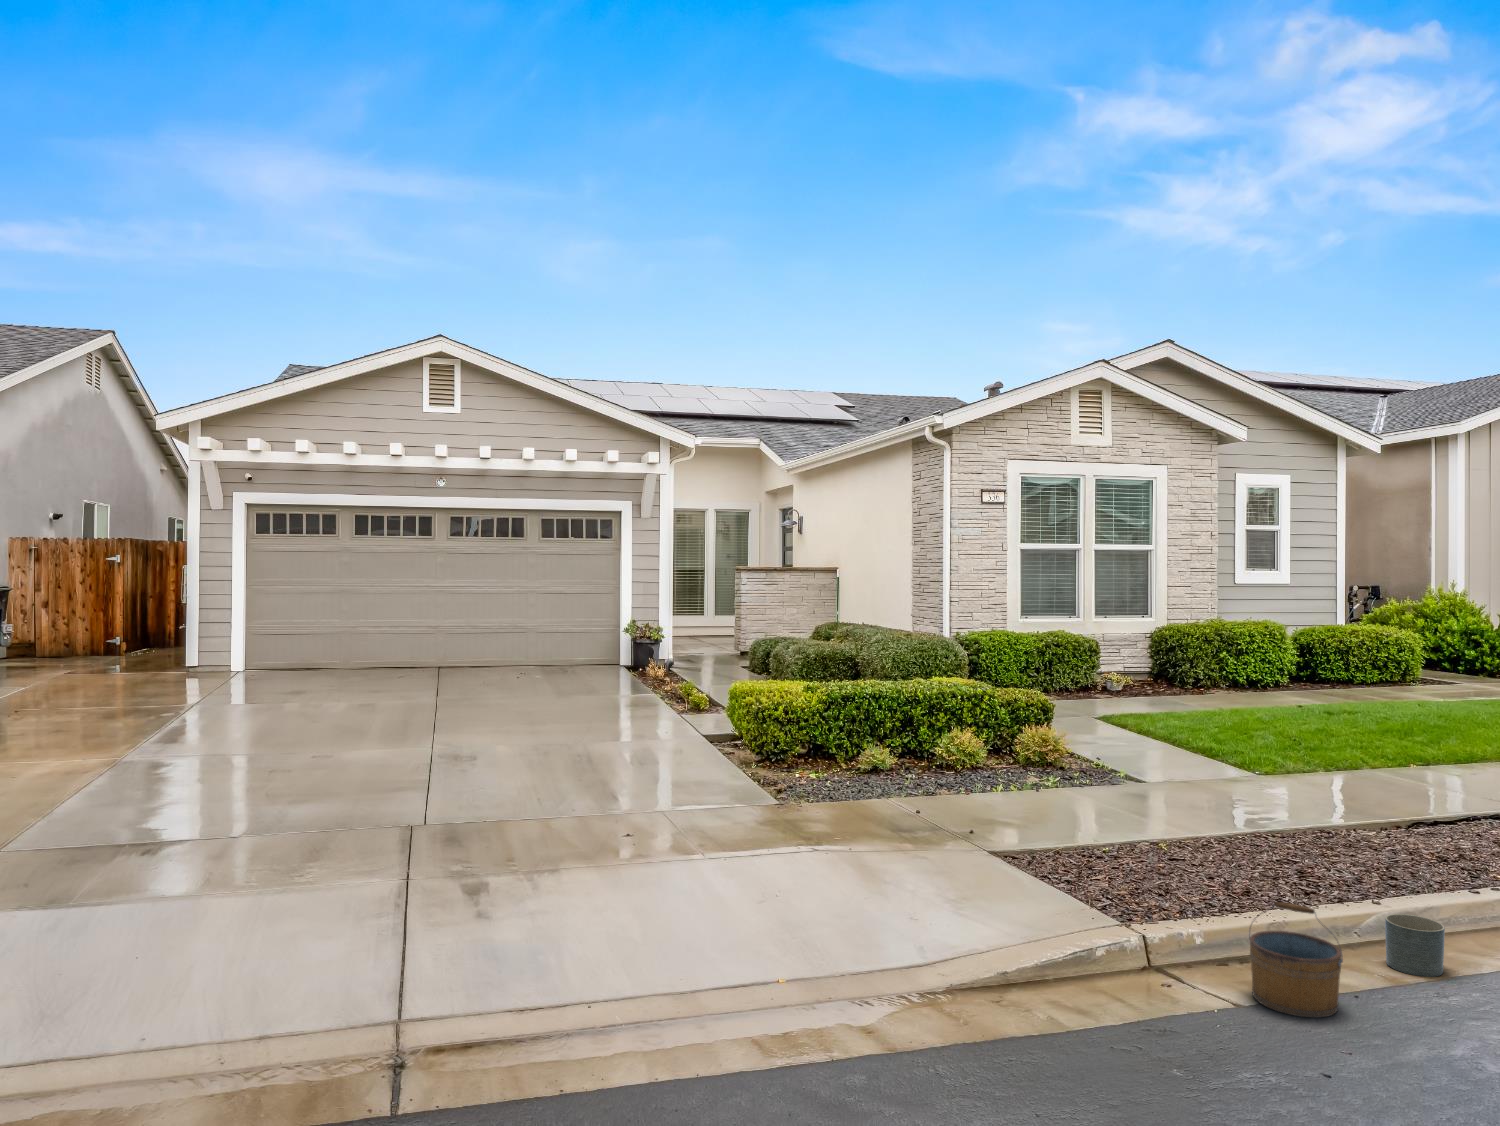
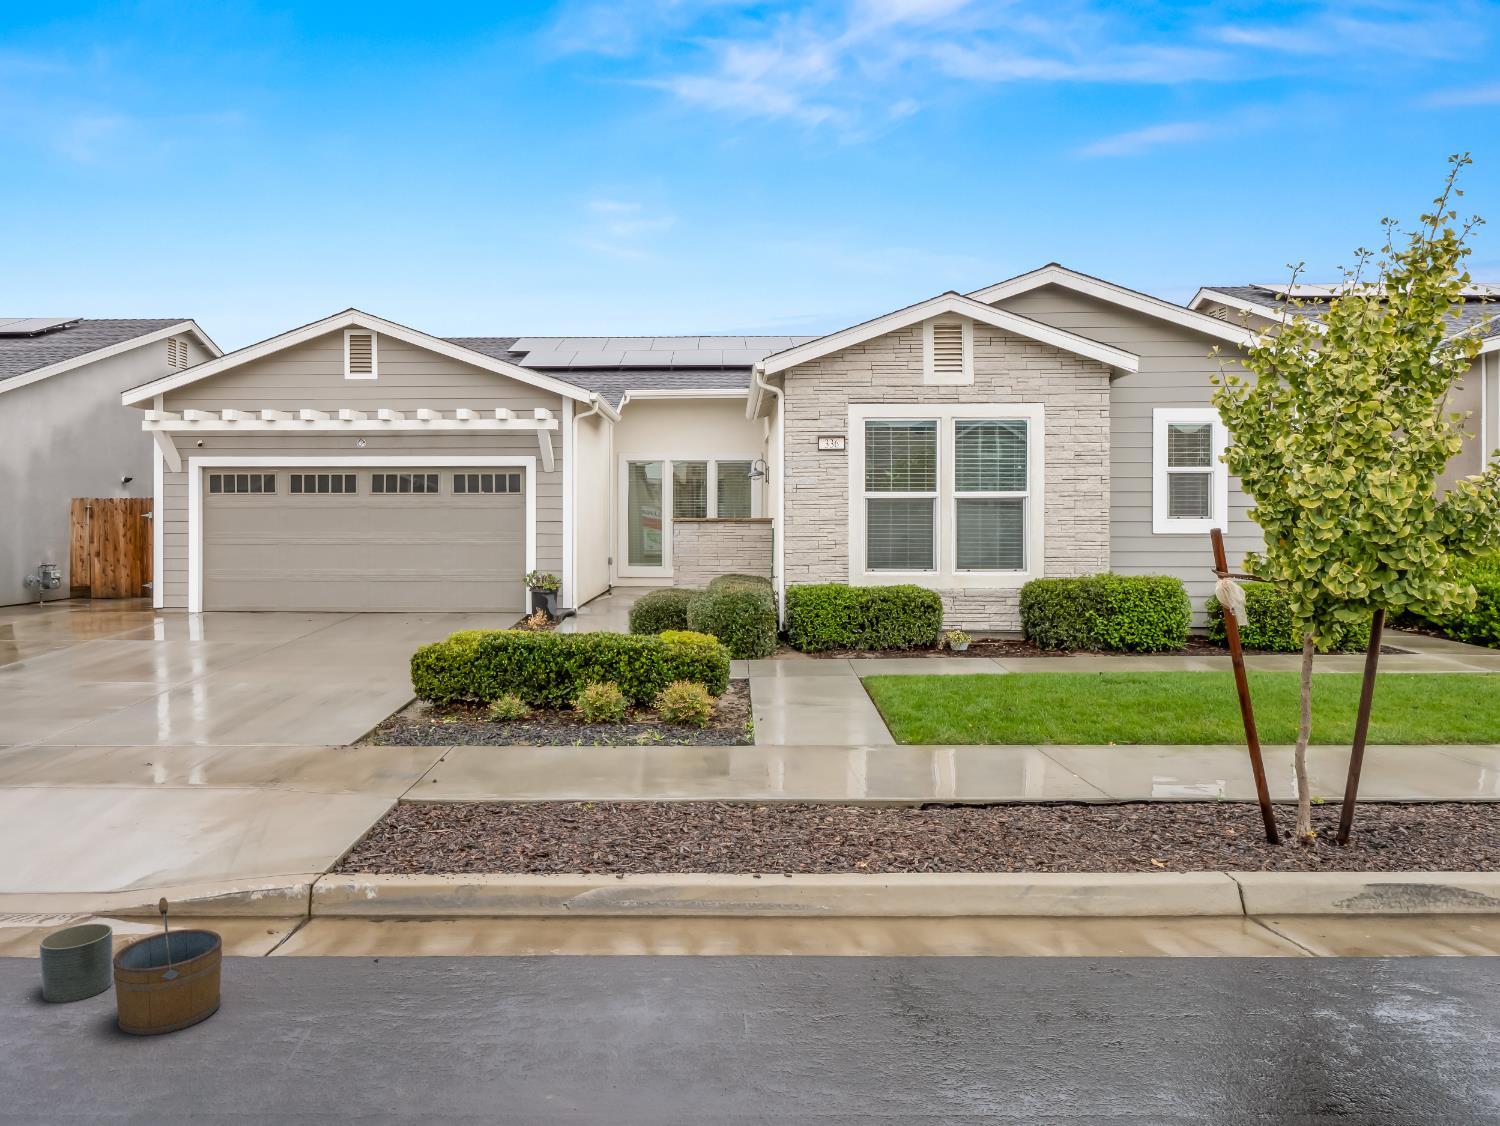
planter: present [1385,914,1445,977] -> present [40,924,113,1003]

